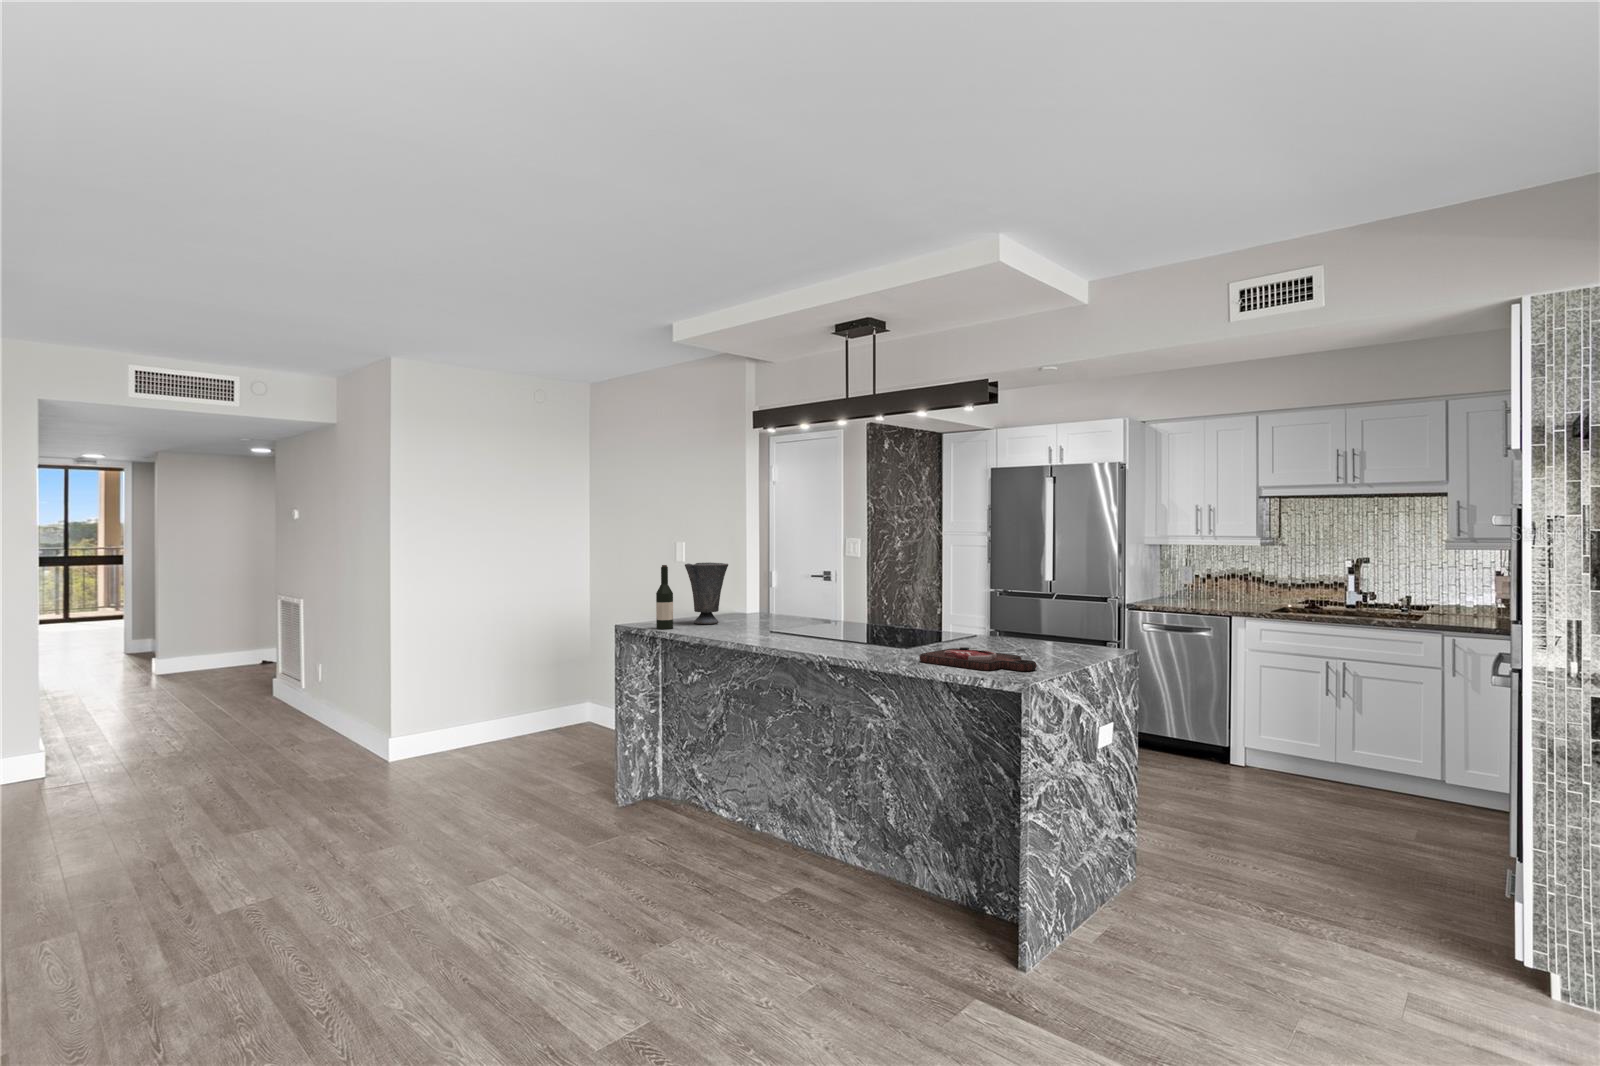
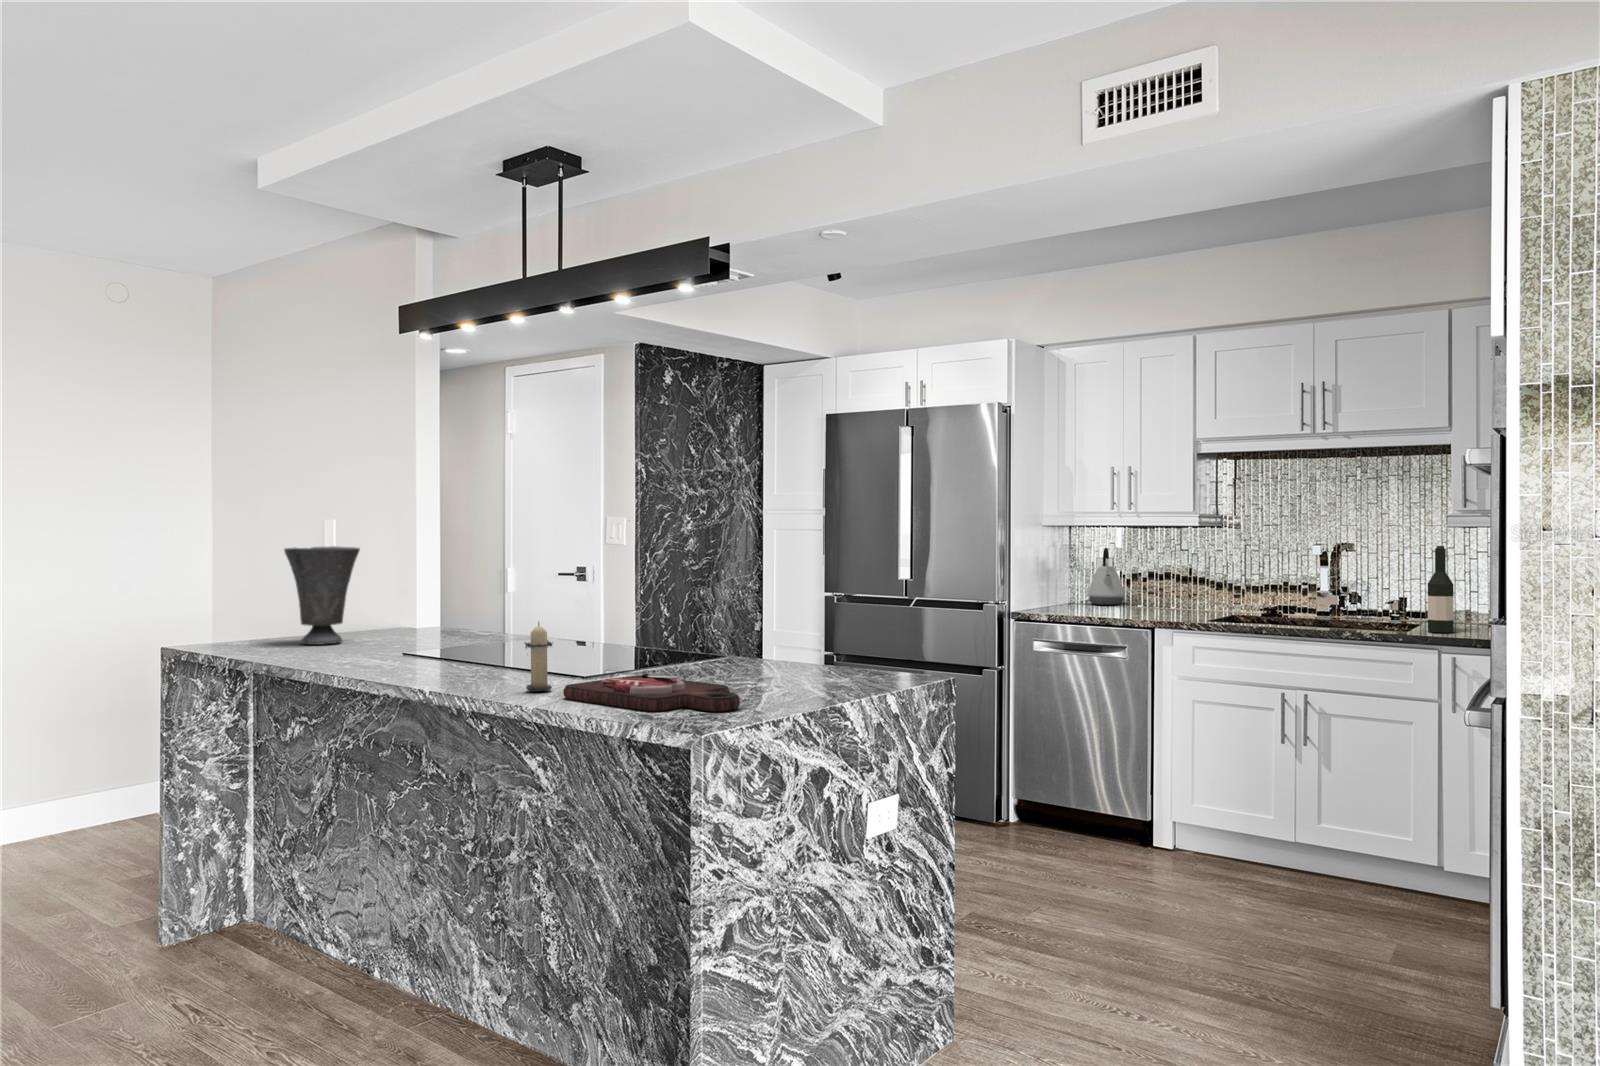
kettle: none [1173,560,1200,599] -> present [1088,548,1125,605]
wine bottle: present [656,565,673,629] -> present [1428,546,1454,633]
candle: none [888,616,908,658] -> present [525,622,552,691]

